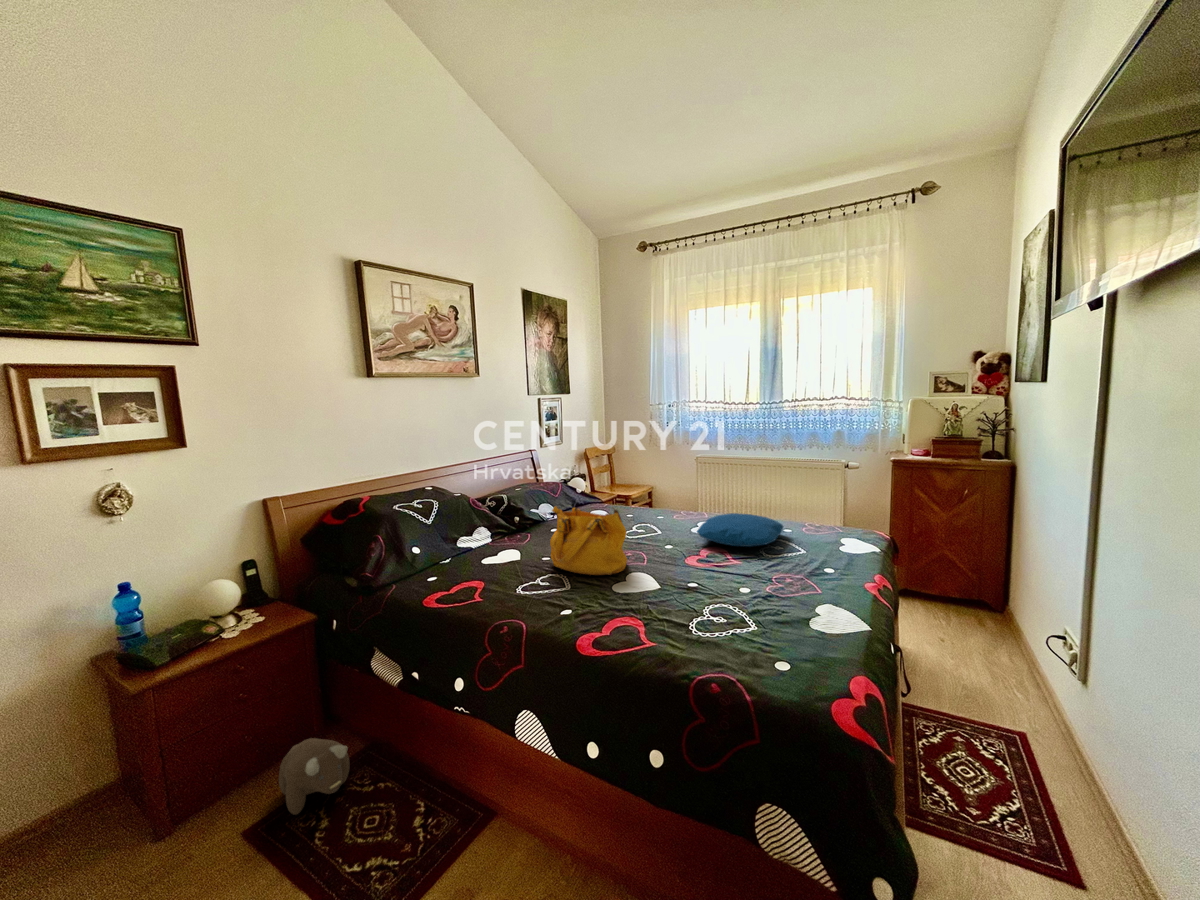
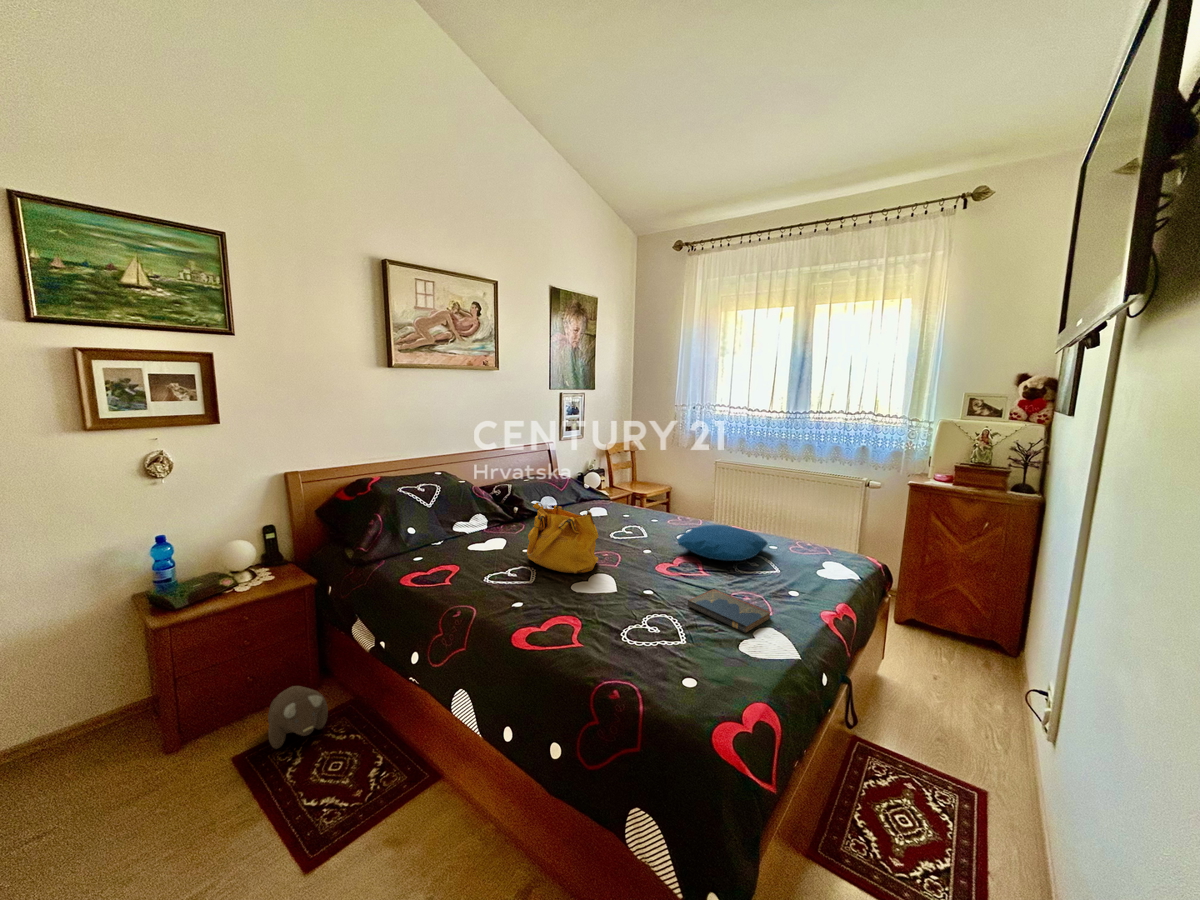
hardcover book: none [738,573,822,610] -> present [688,589,771,633]

